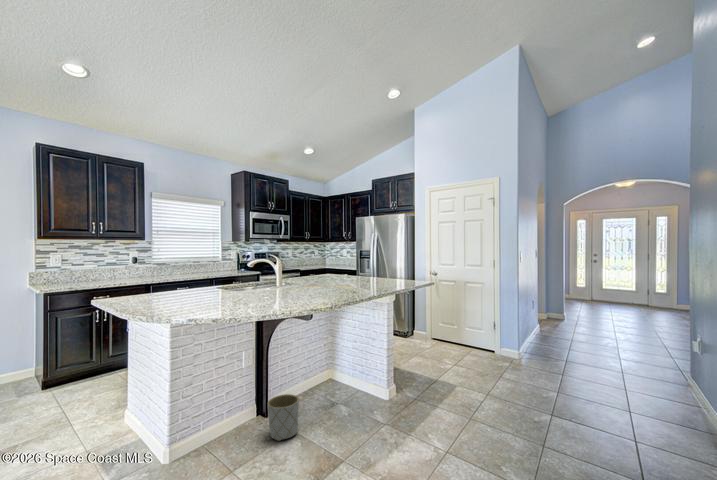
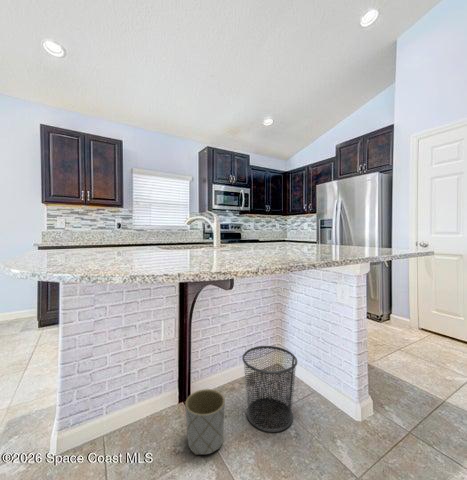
waste bin: none [307,357,349,419] -> present [242,346,297,432]

